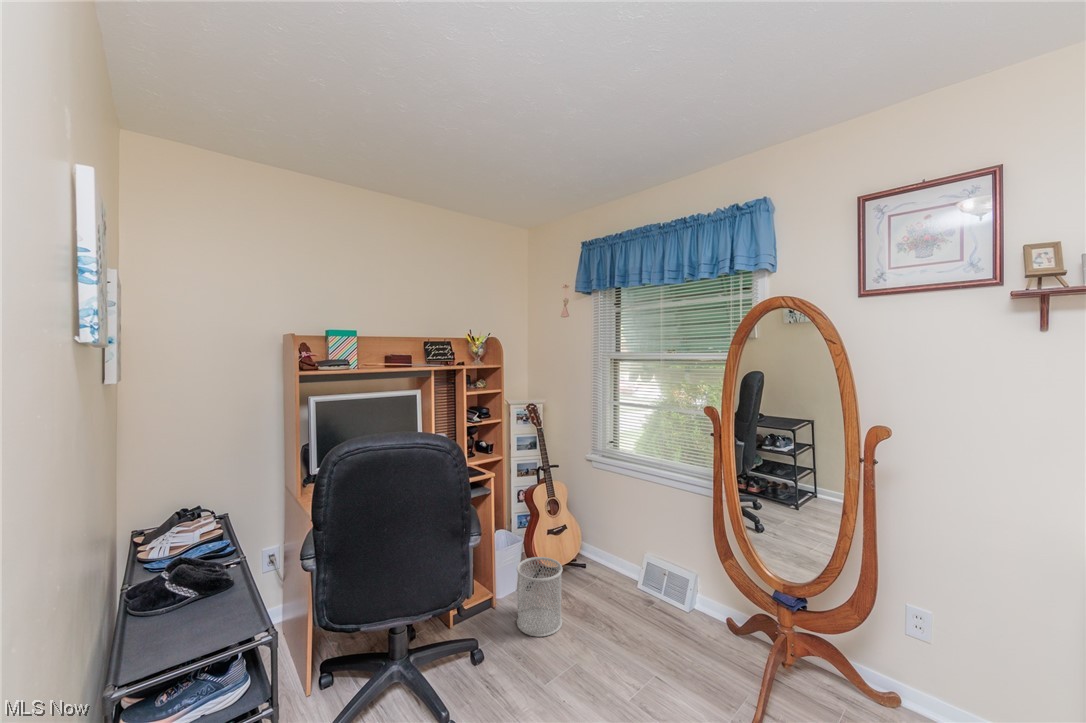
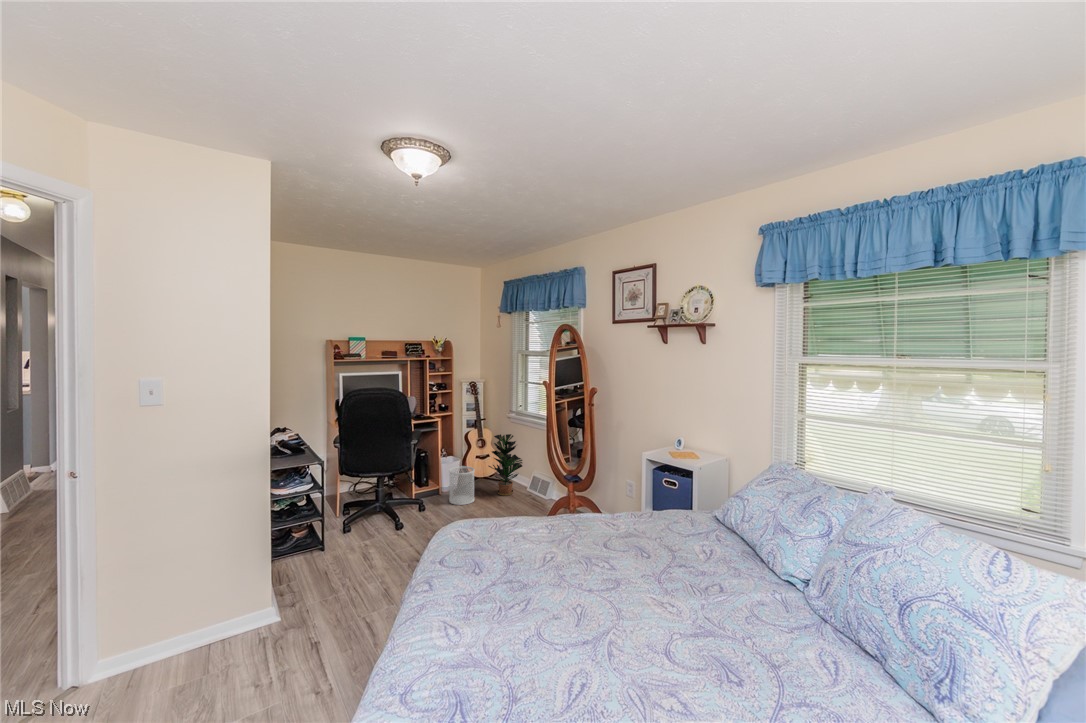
potted plant: none [572,493,635,603] -> present [489,434,522,496]

